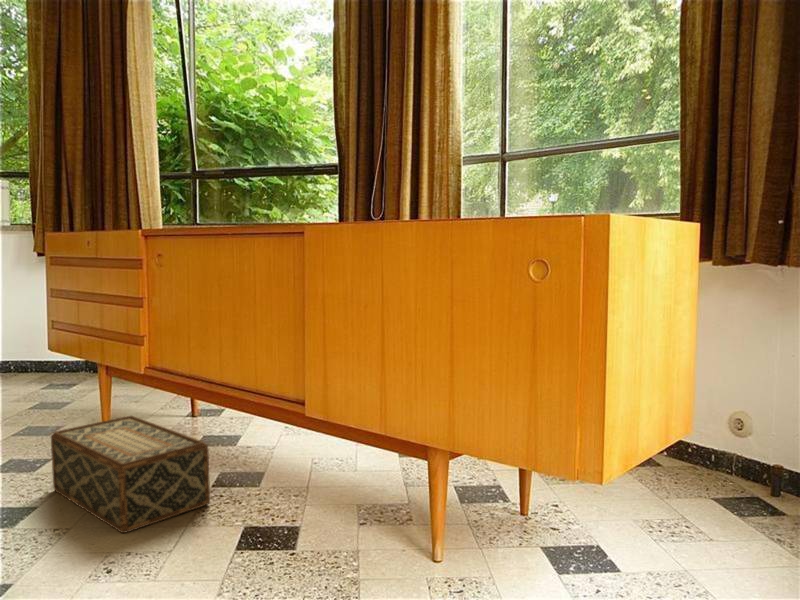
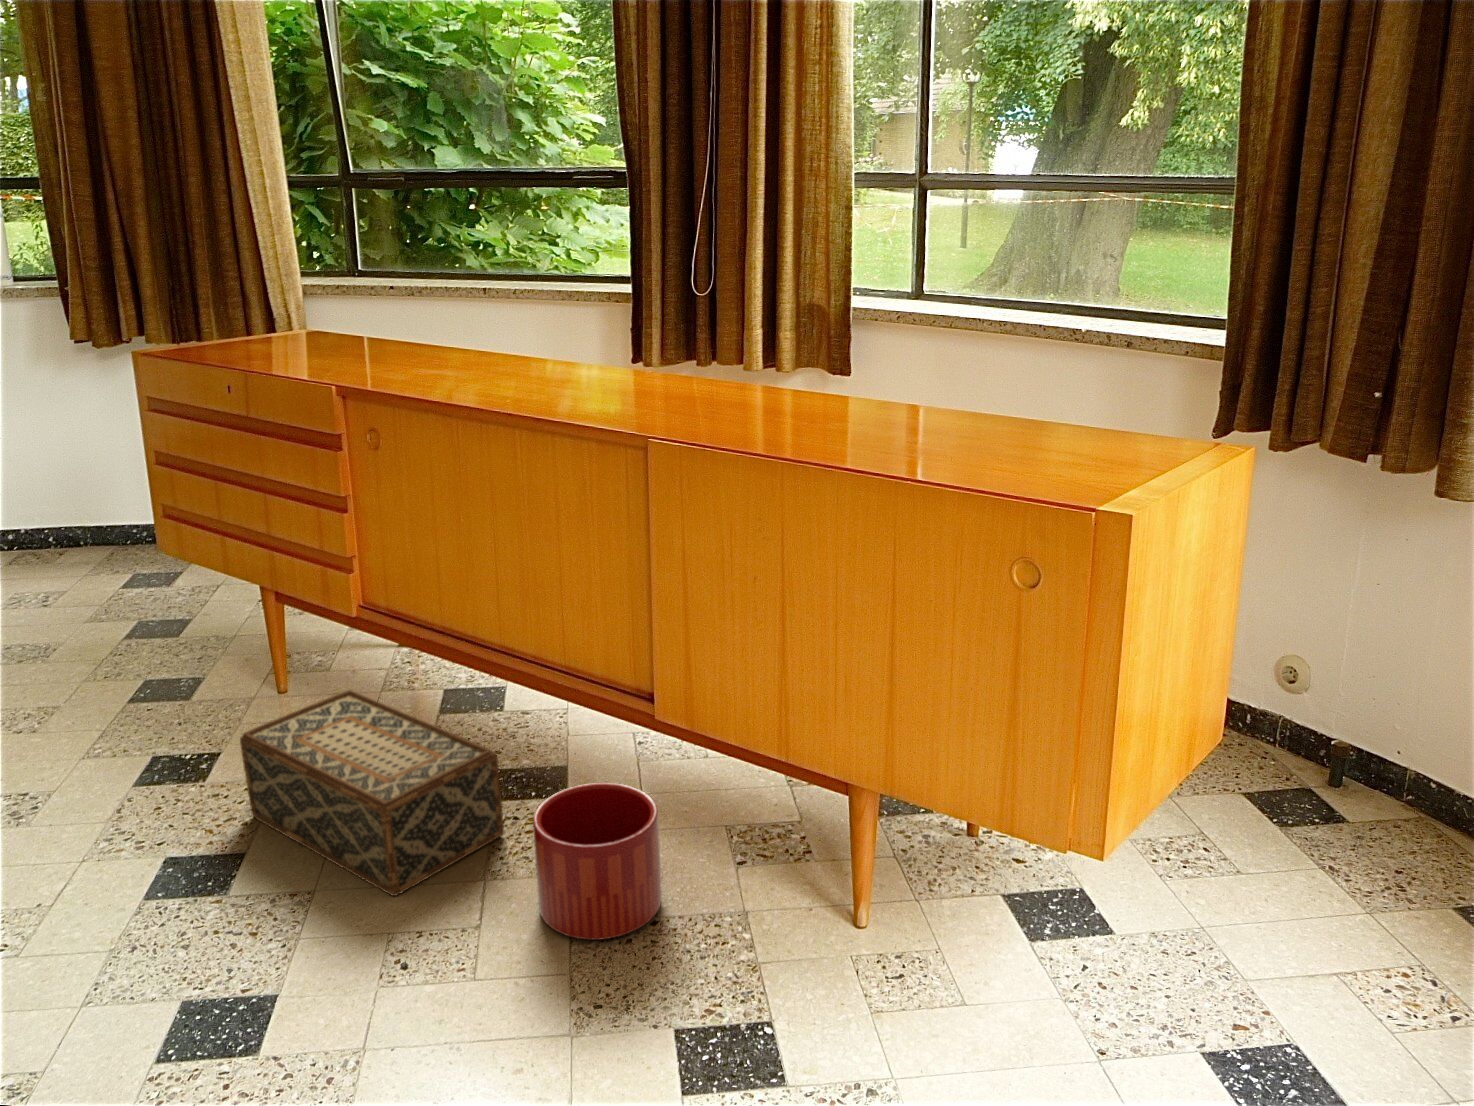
planter: none [214,458,302,561] -> present [533,783,662,940]

